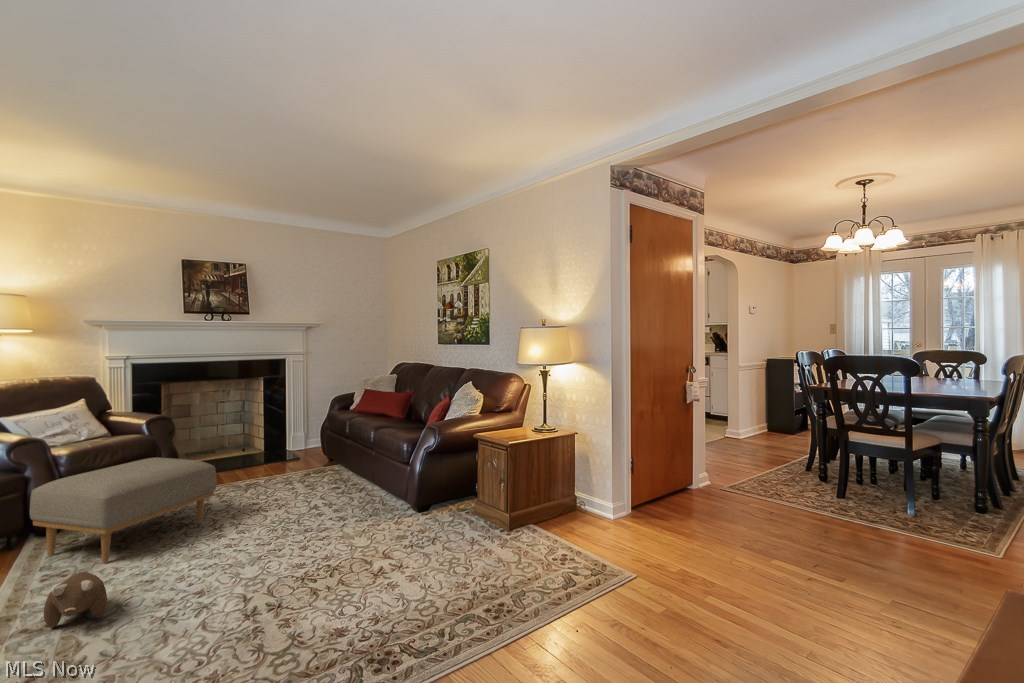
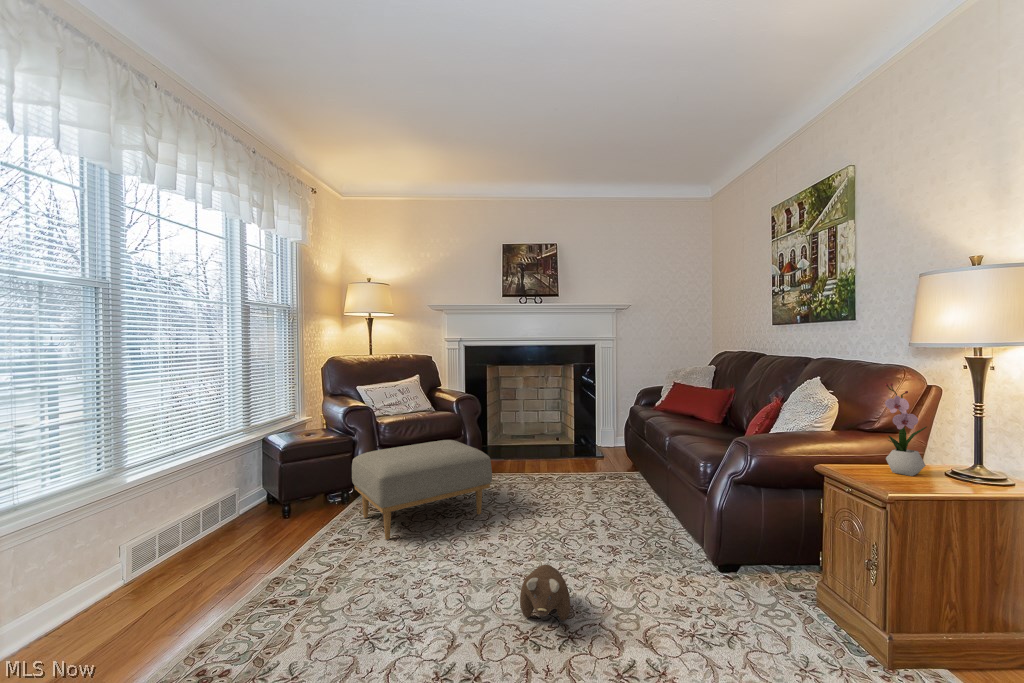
flower arrangement: none [506,382,523,431] -> present [885,383,927,476]
plush toy: present [44,572,107,628] -> present [520,565,570,621]

